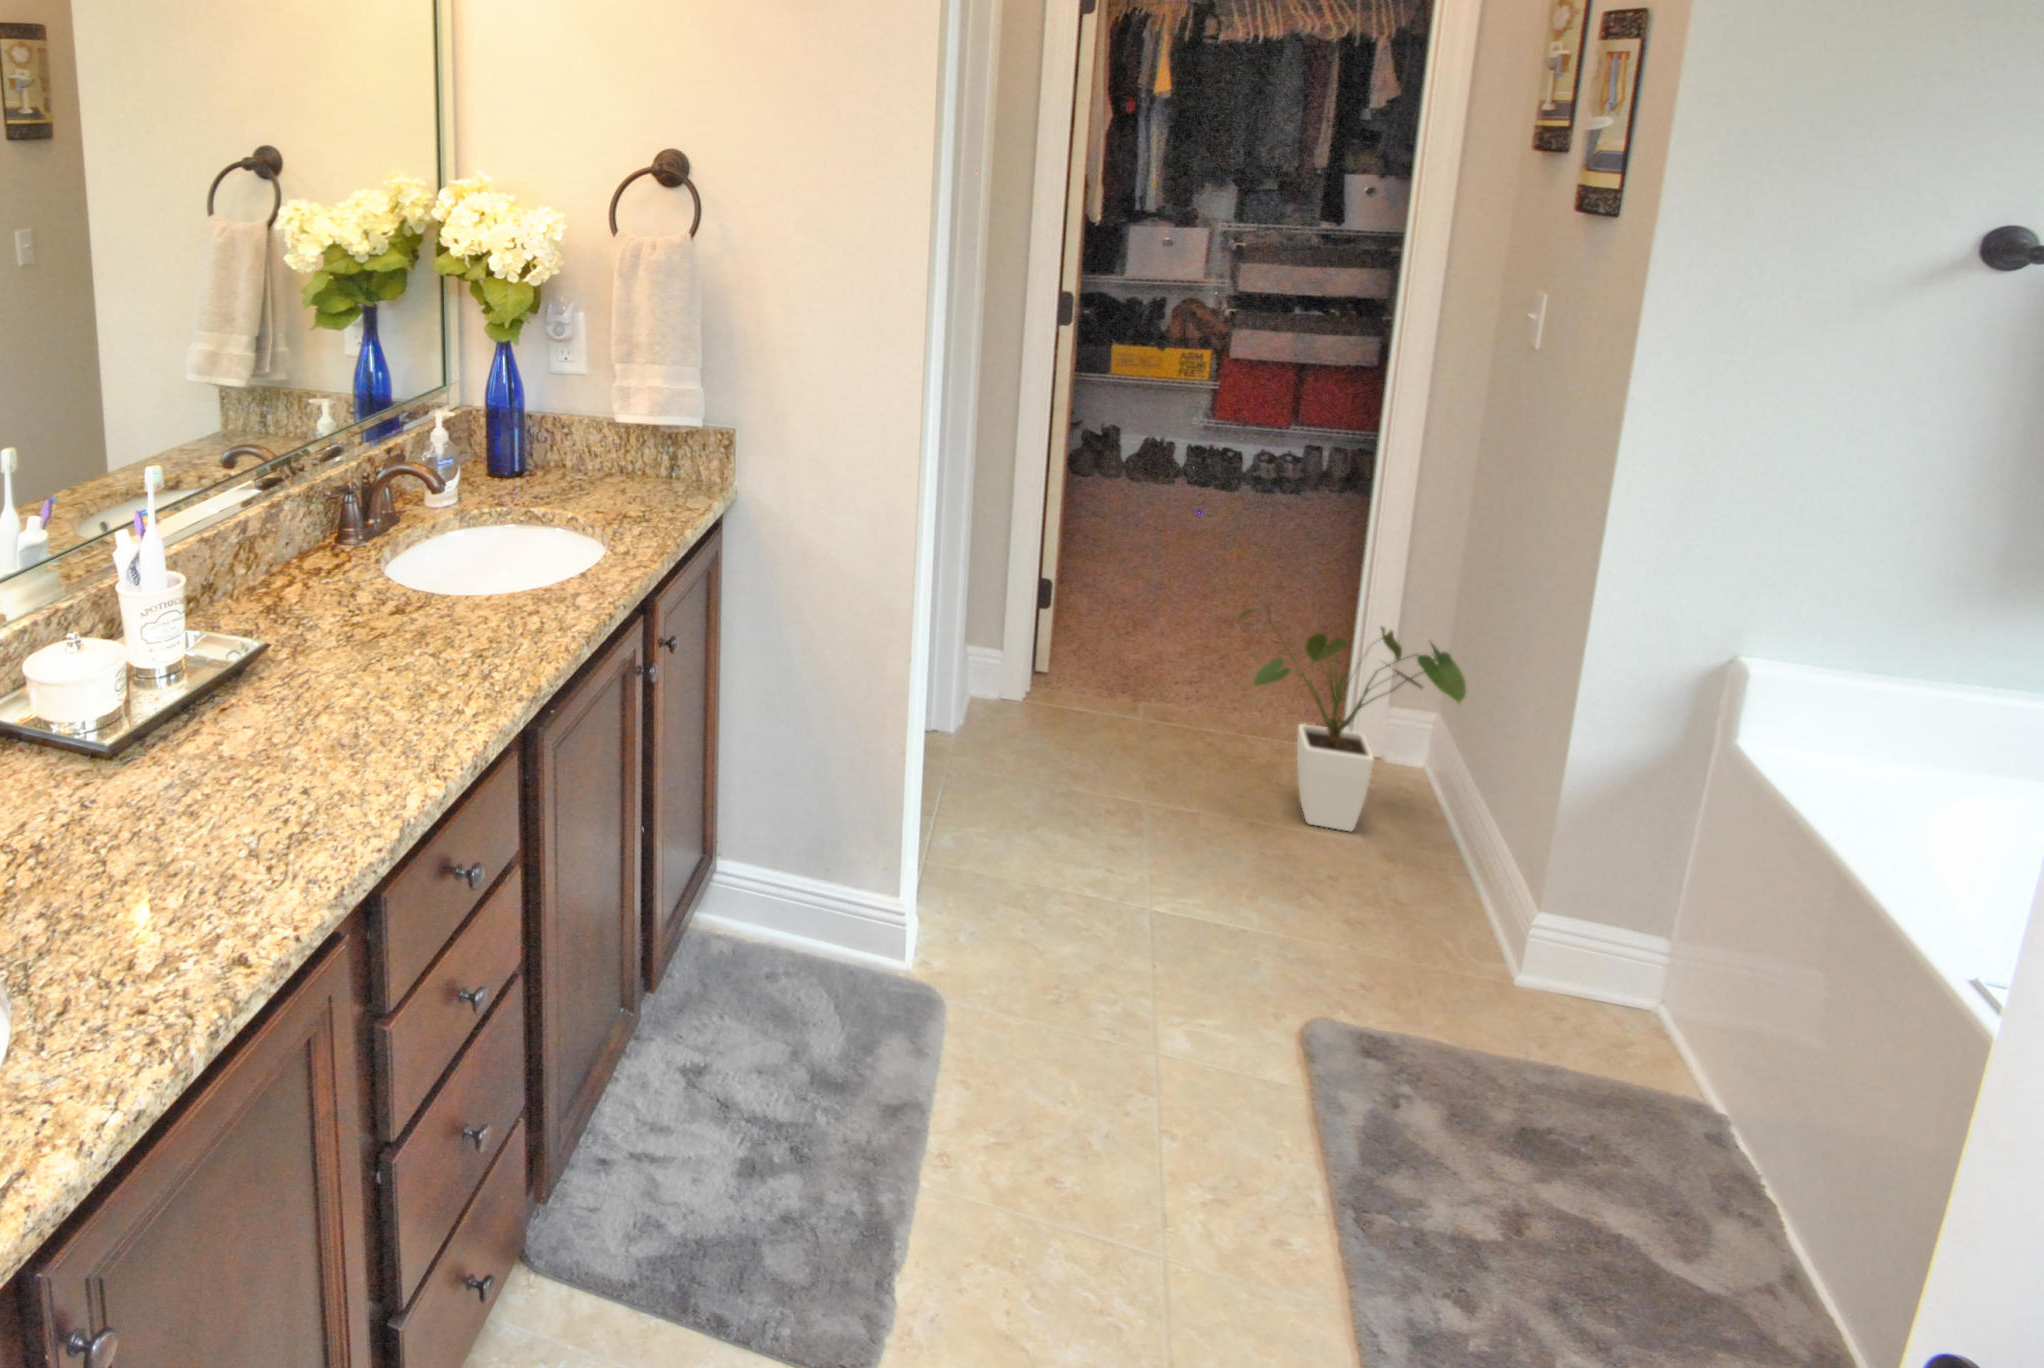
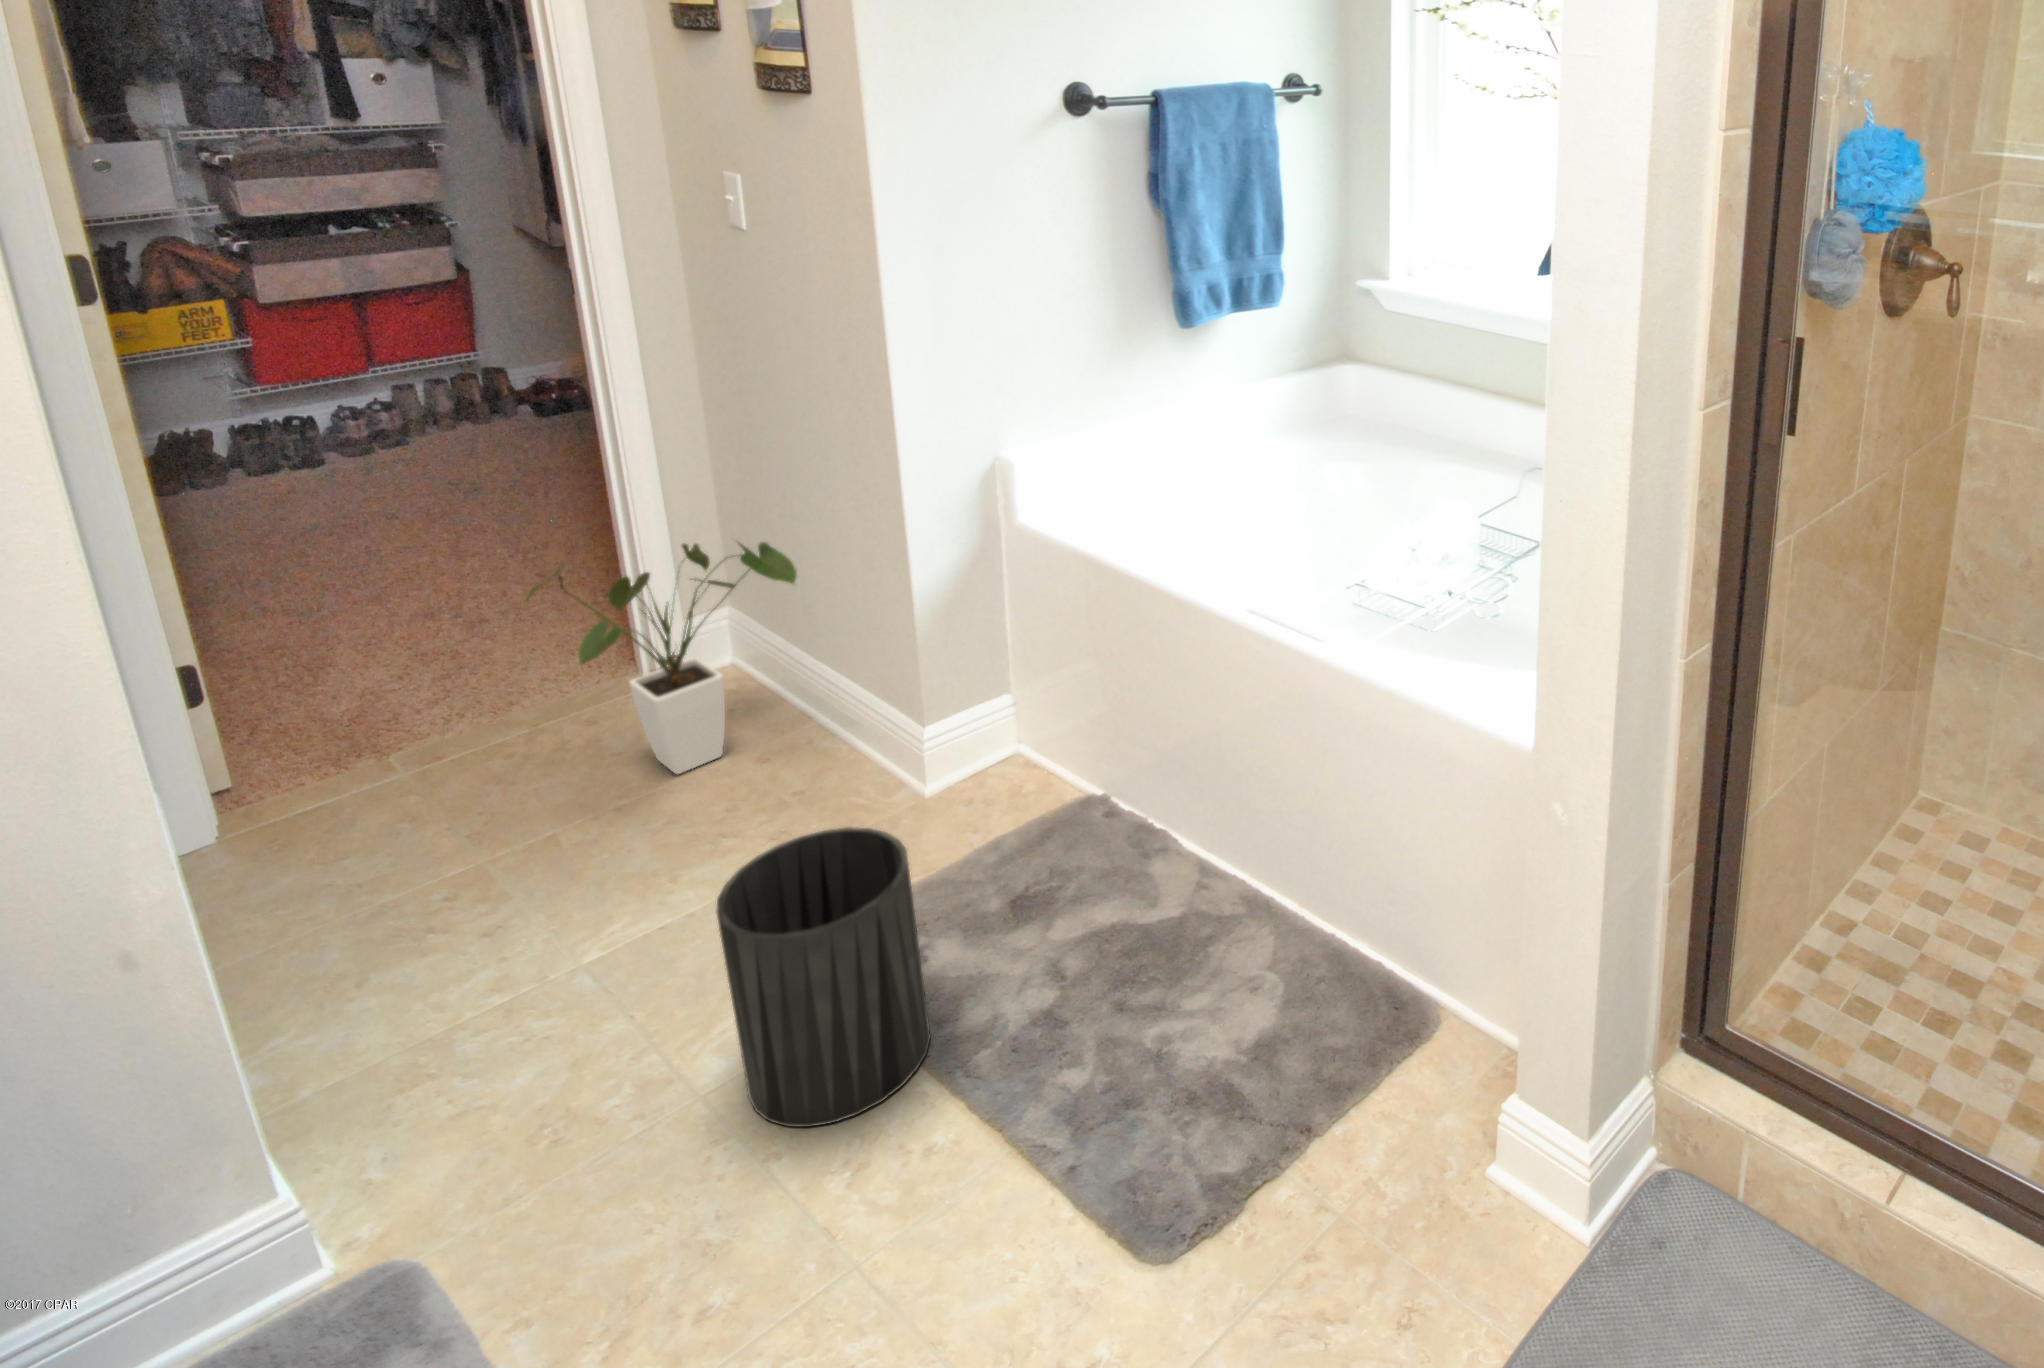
trash can: none [1180,885,1380,1173] -> present [717,827,930,1127]

